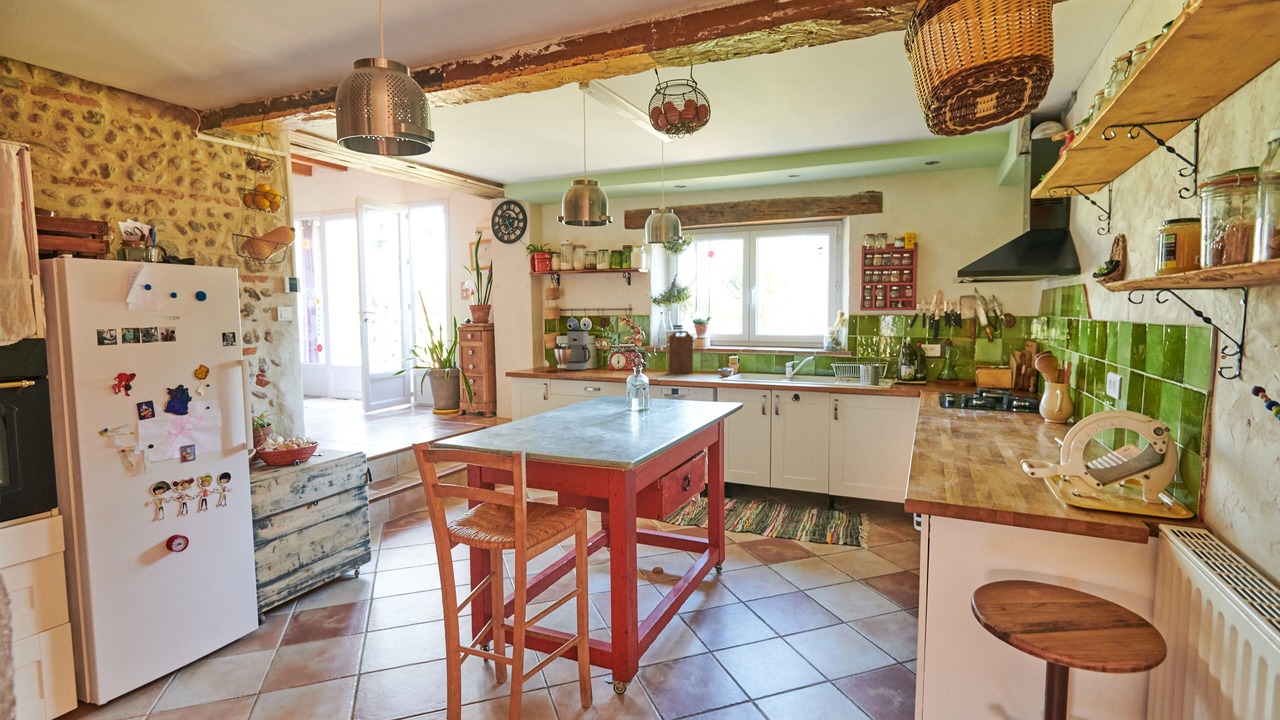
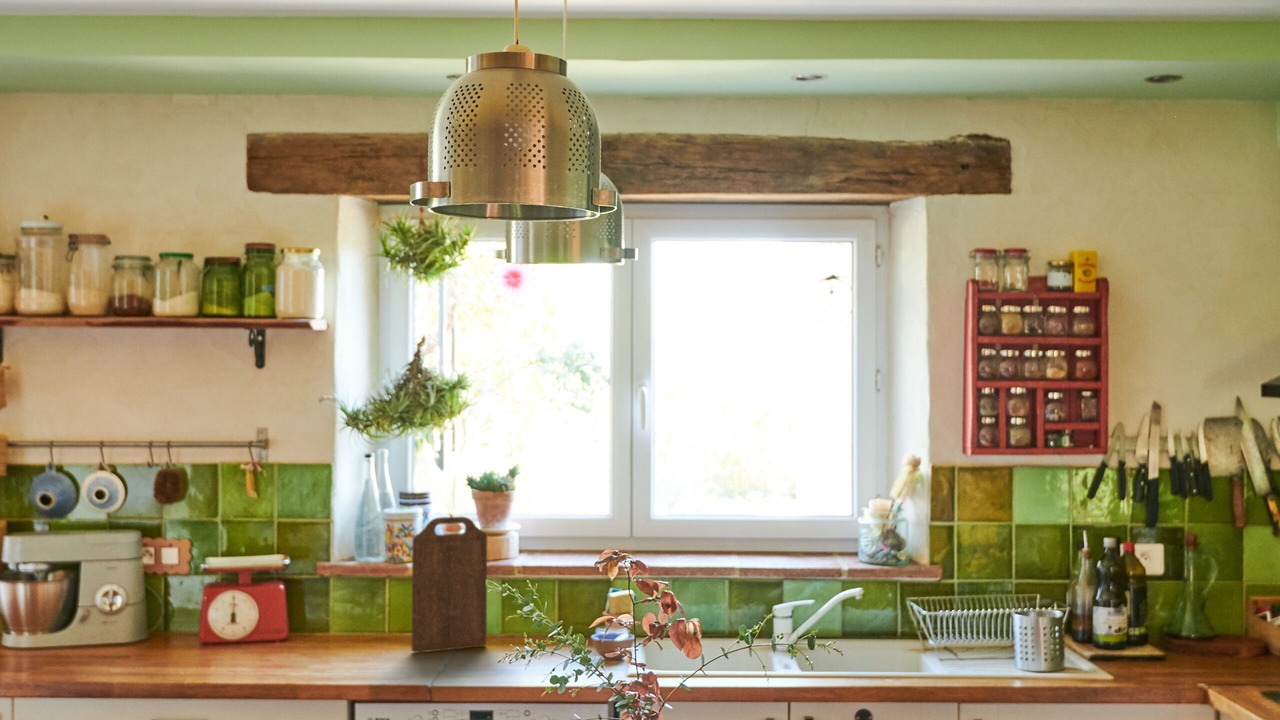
coffee maker: present [566,329,590,370] -> none [38,516,129,667]

